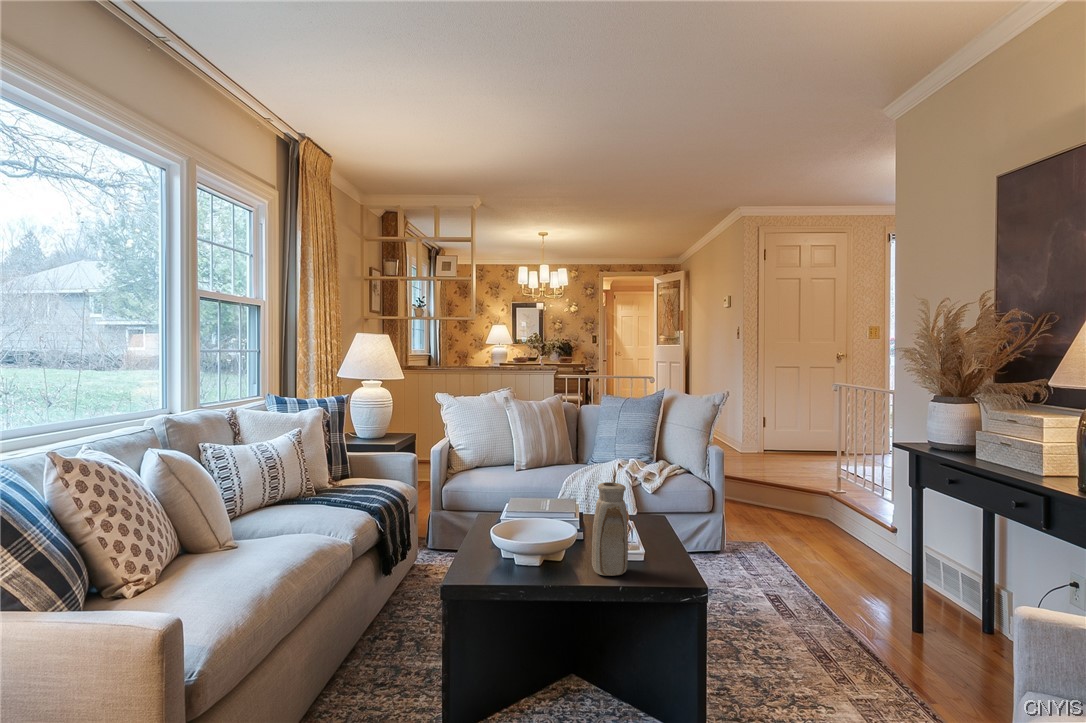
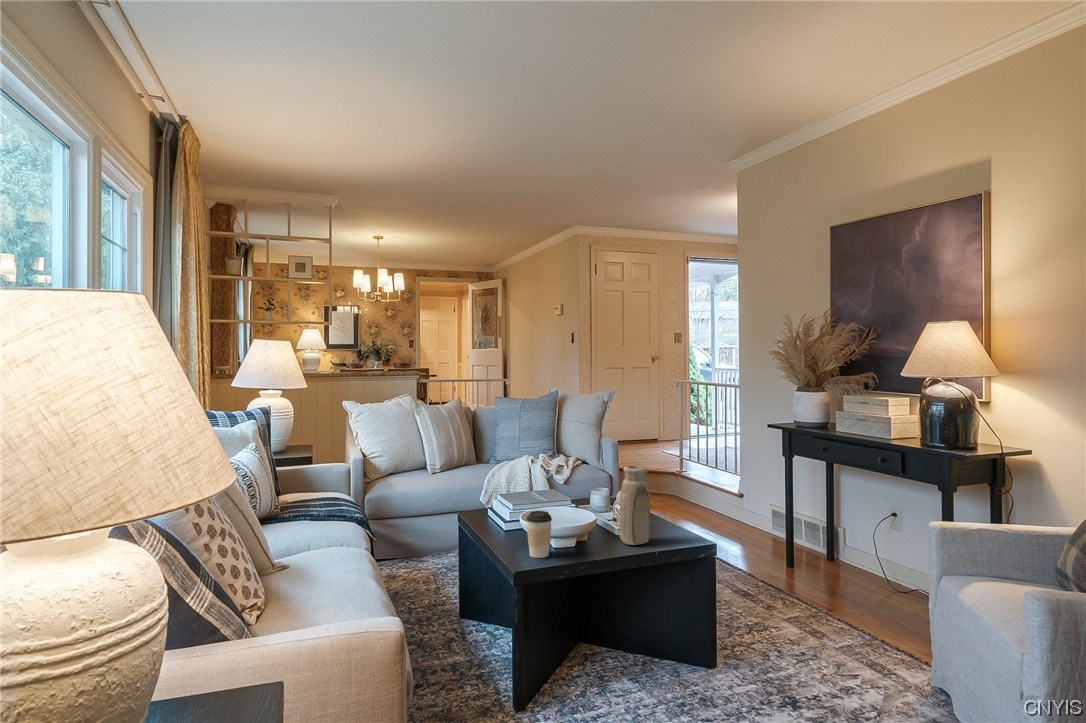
coffee cup: none [479,522,507,574] -> present [526,511,552,558]

